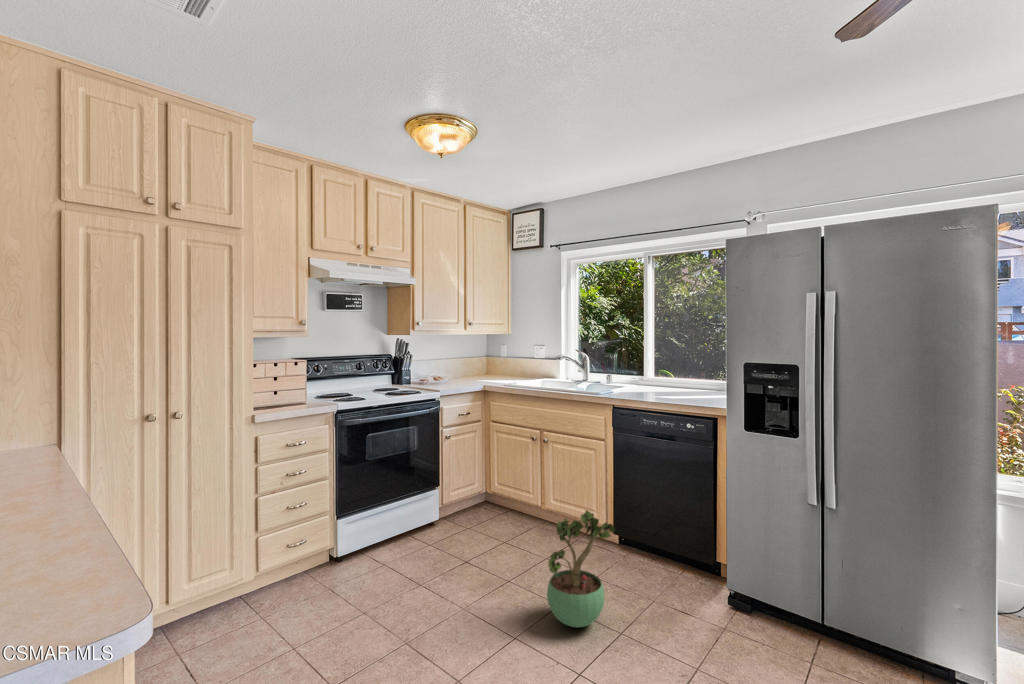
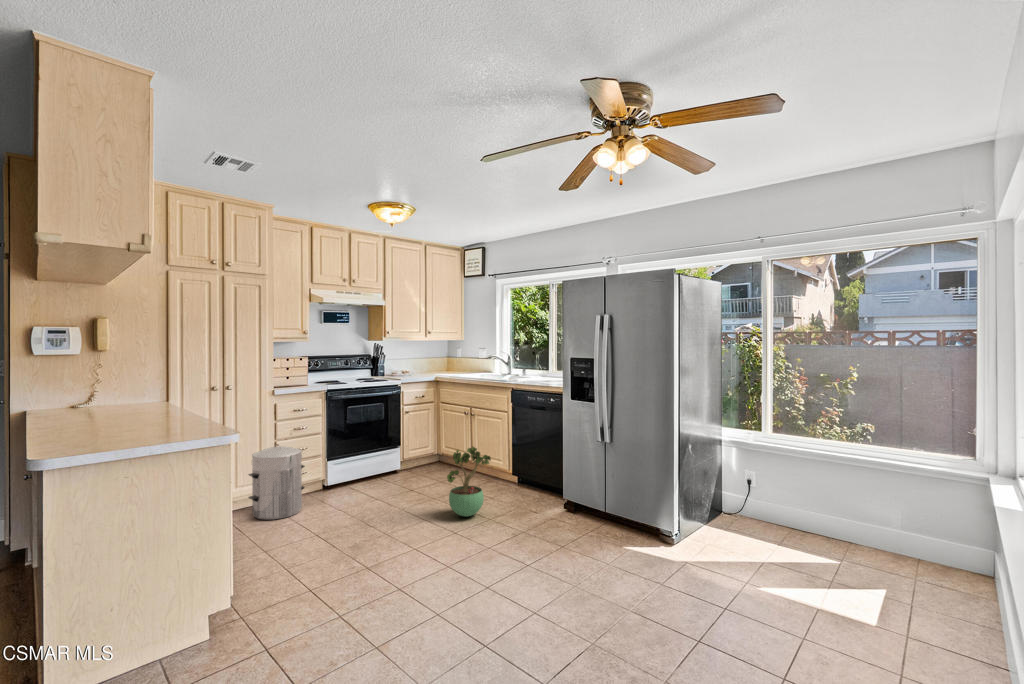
waste bin: none [211,507,306,640] -> present [249,444,305,520]

